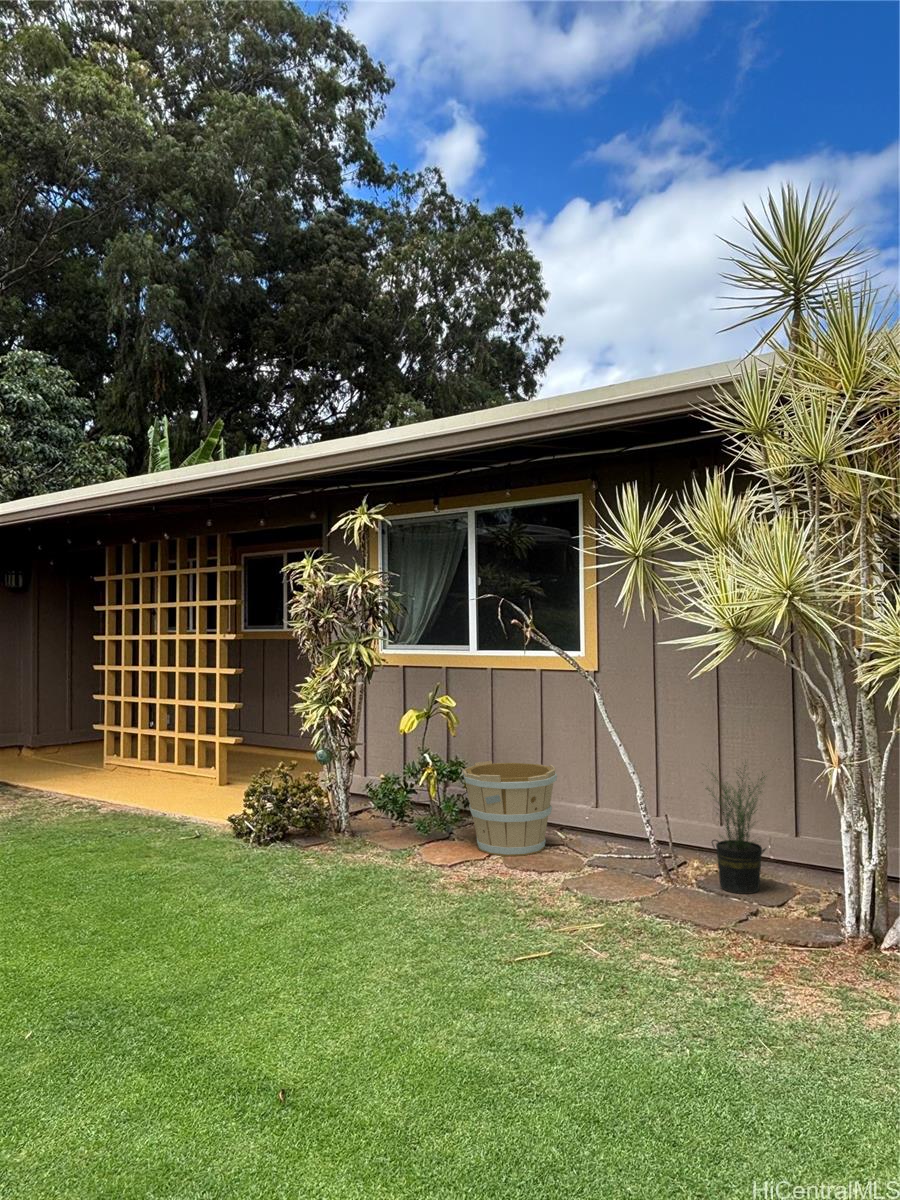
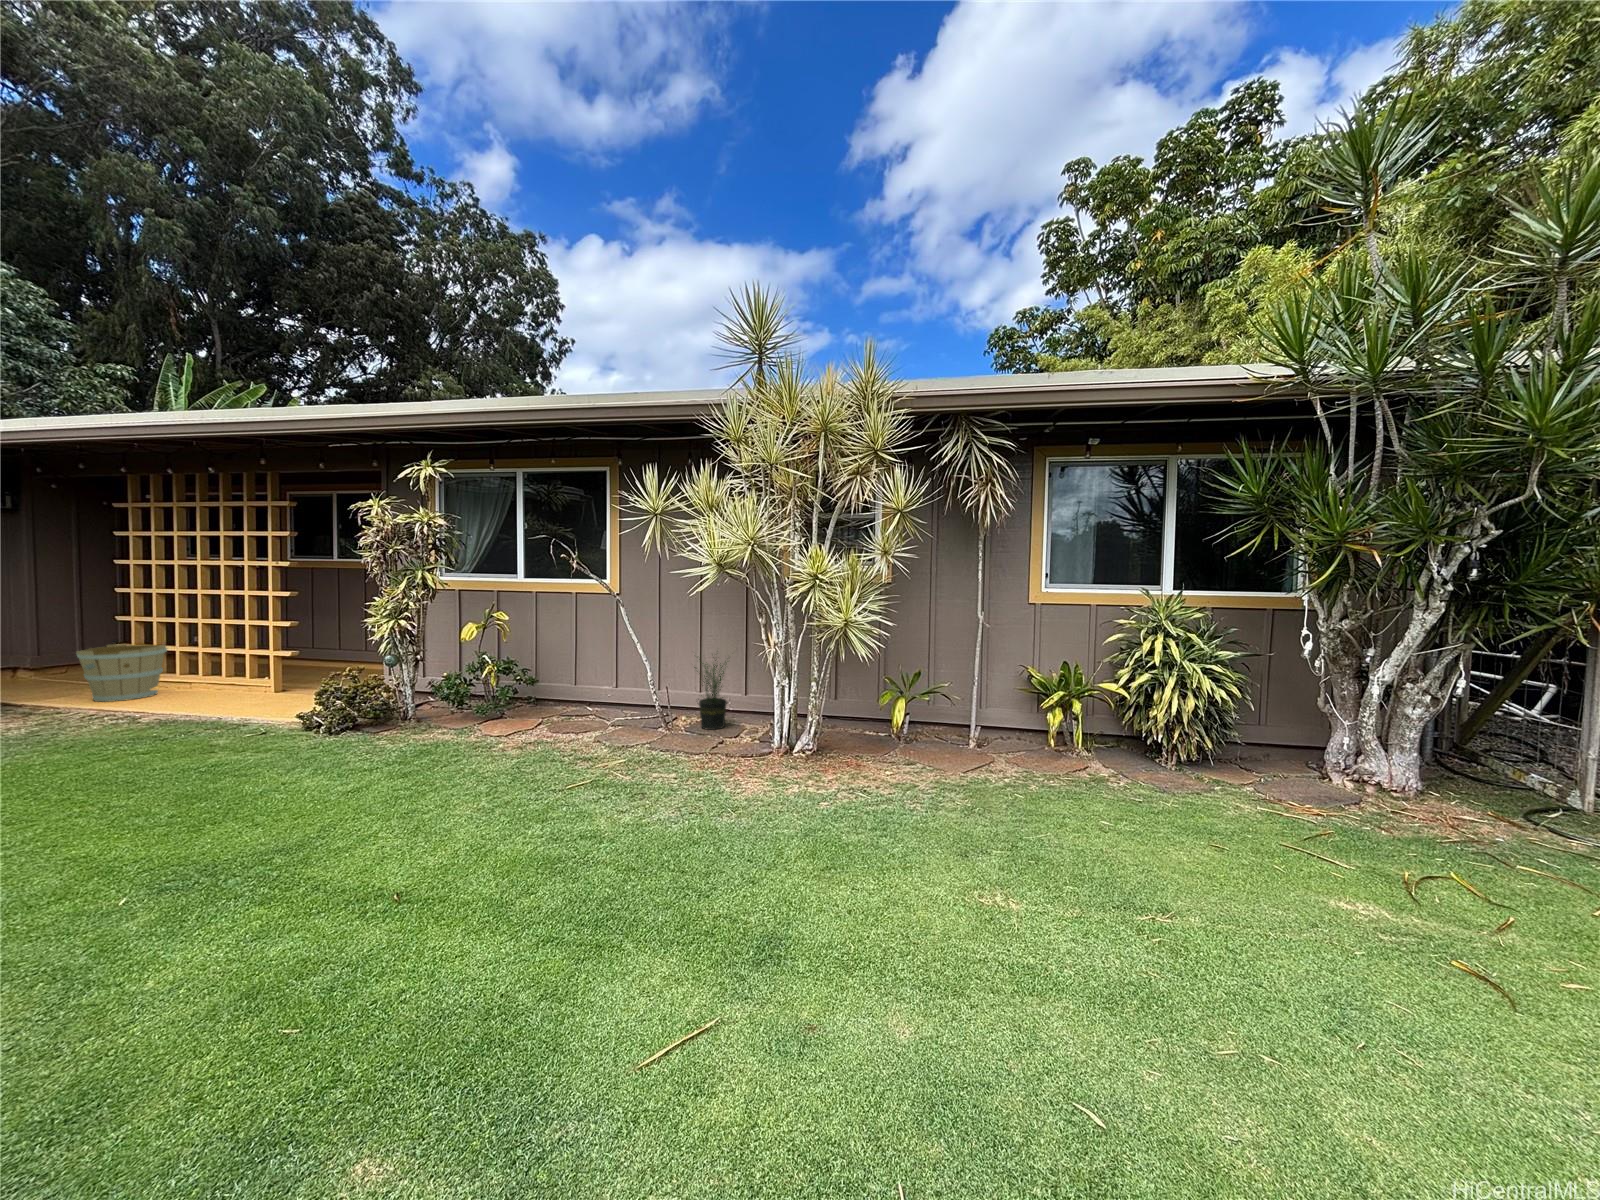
wooden bucket: present [463,761,557,856] -> present [76,644,167,702]

